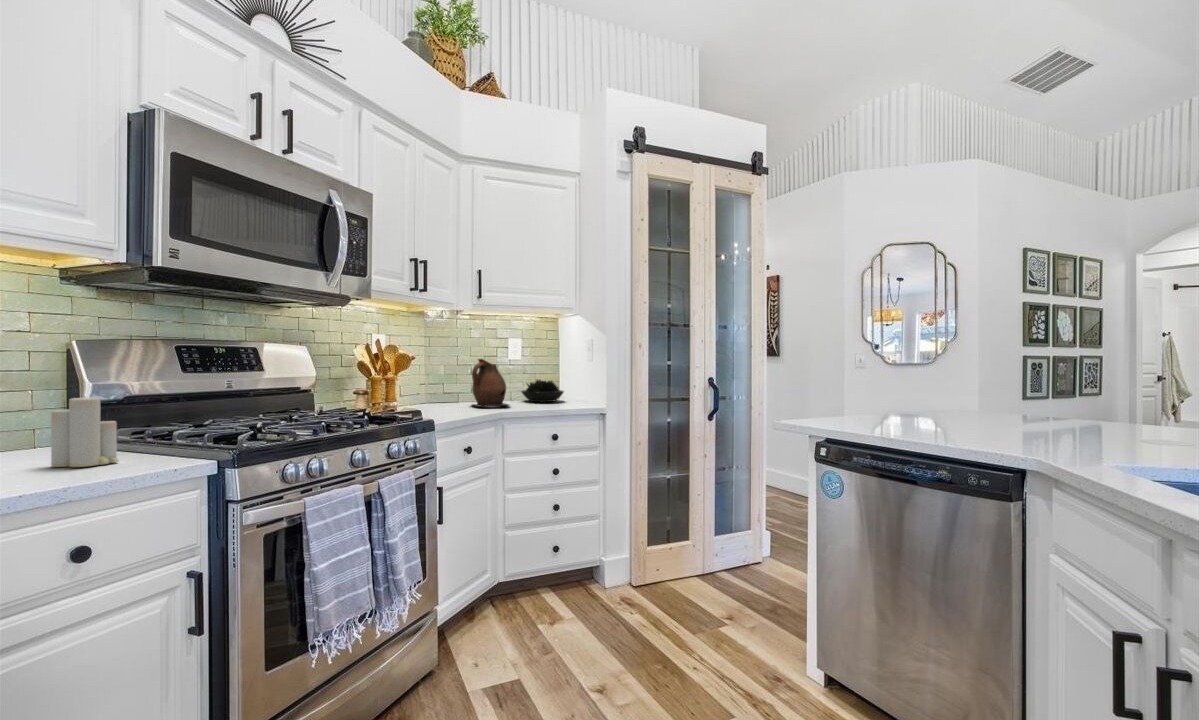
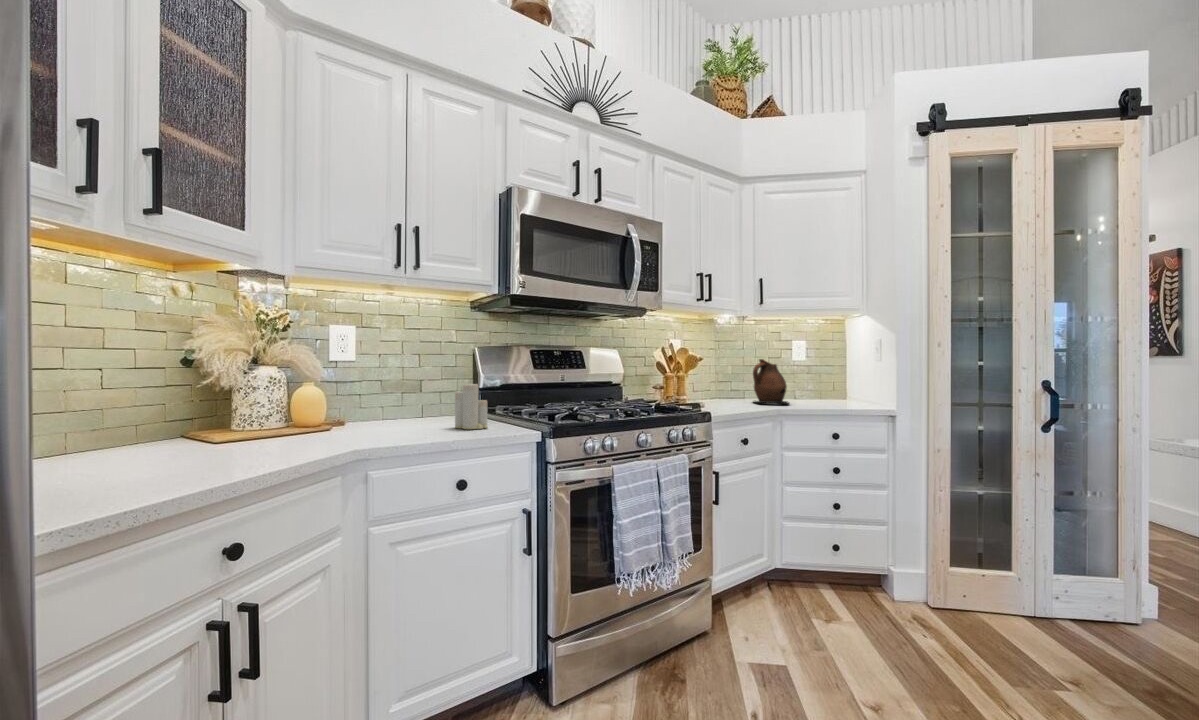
succulent plant: present [522,380,564,402] -> none [804,379,850,402]

